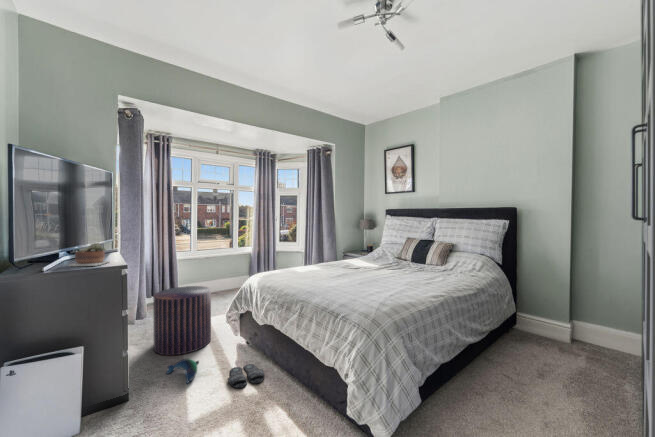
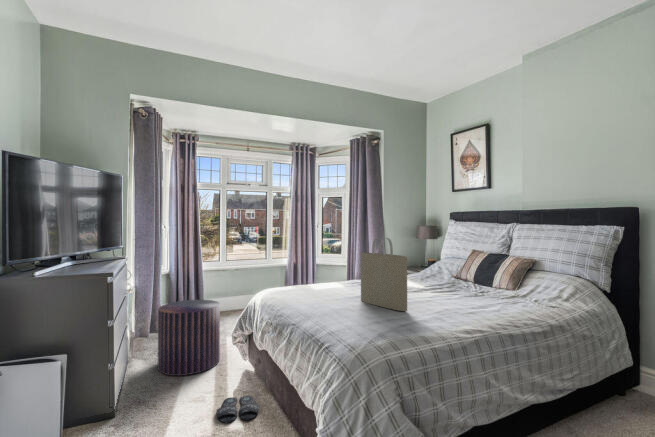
tote bag: none [342,230,383,285] -> present [361,238,407,311]
succulent plant: present [69,243,109,266] -> none [60,248,103,272]
plush toy: present [166,359,199,384] -> none [158,381,192,410]

